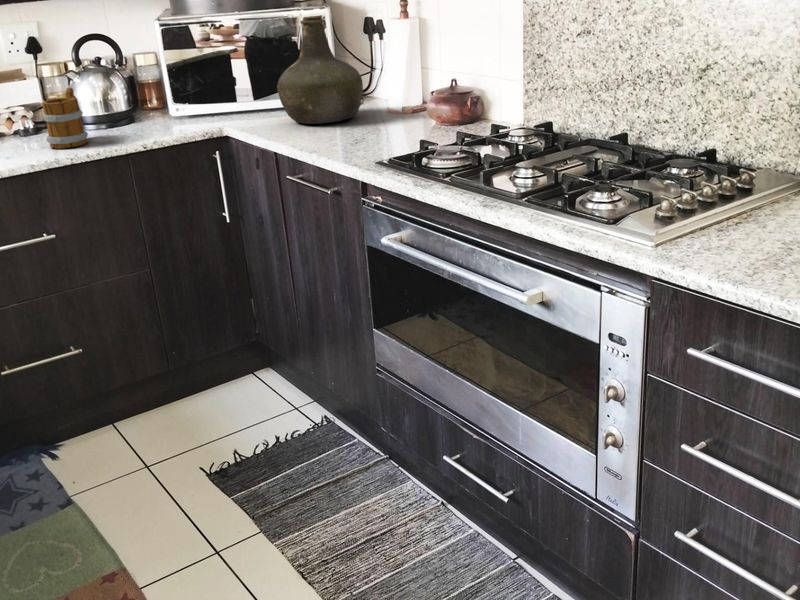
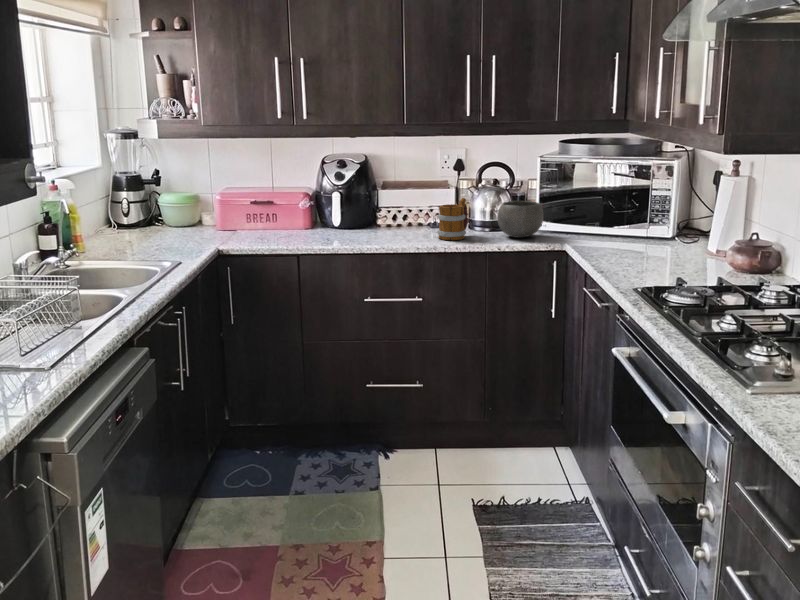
bottle: present [277,16,363,124] -> none [611,168,685,256]
ceramic bowl: none [121,80,182,130] -> present [497,201,543,238]

